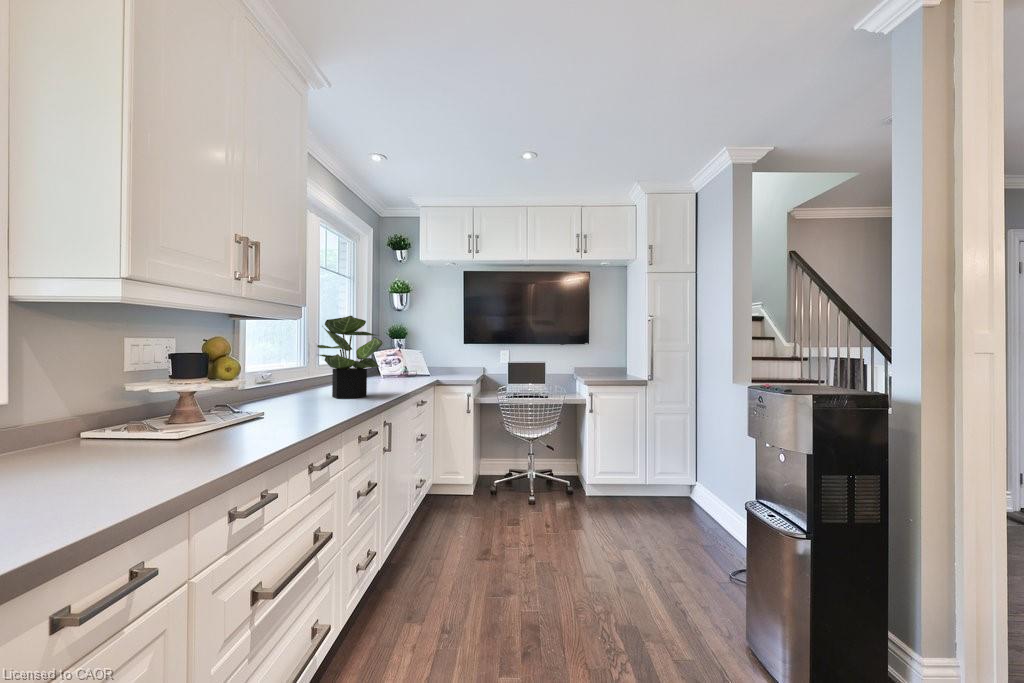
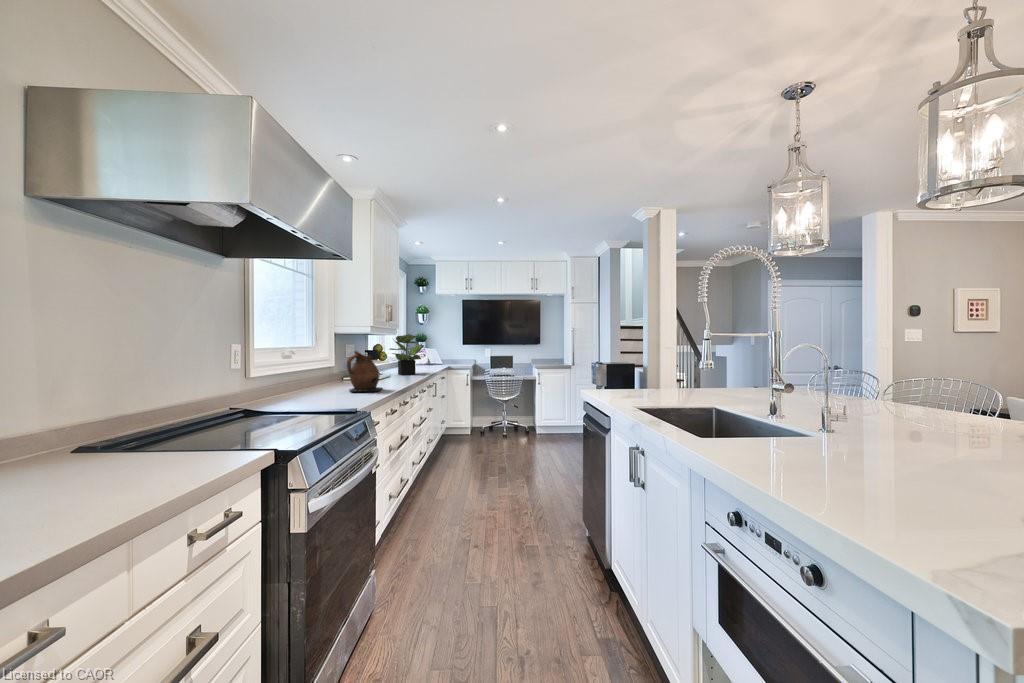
ceramic pitcher: none [100,341,233,465] -> present [347,351,381,392]

